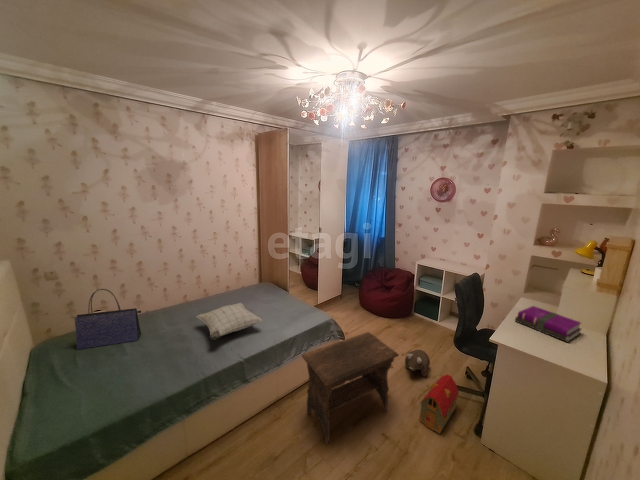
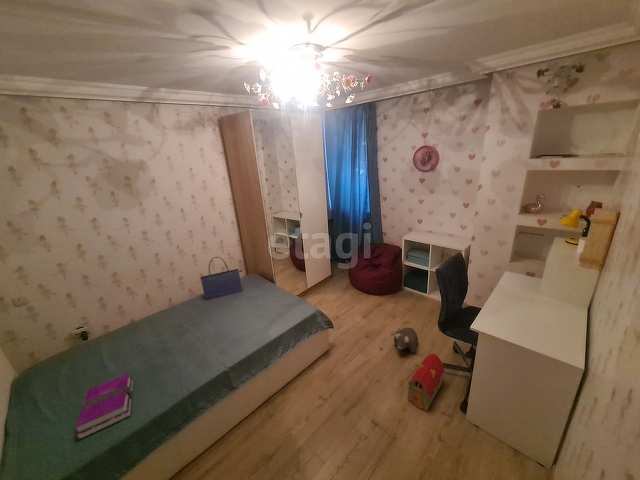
tote bag: present [74,289,141,349] -> present [201,257,242,300]
pillow: present [197,303,262,340] -> none [180,303,247,350]
notebook: present [515,306,581,342] -> present [75,374,134,440]
footstool: present [302,332,399,444] -> none [287,320,384,434]

